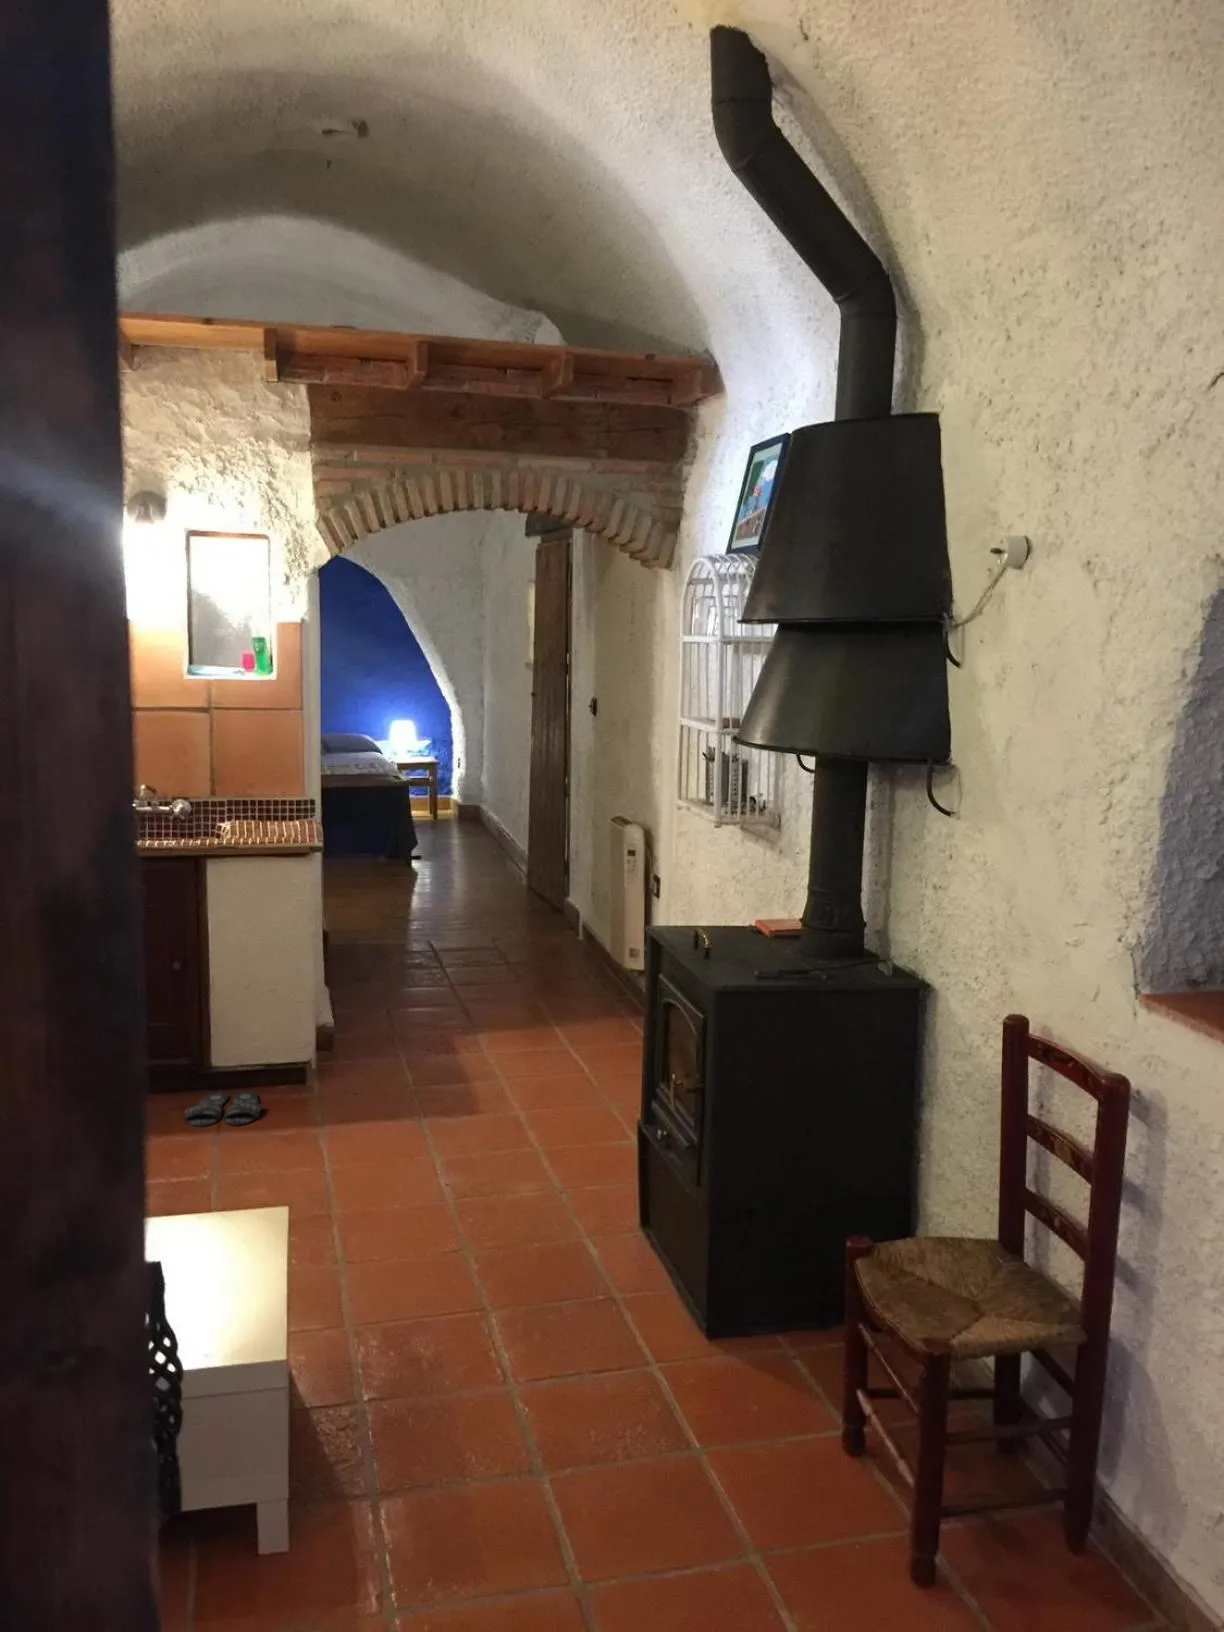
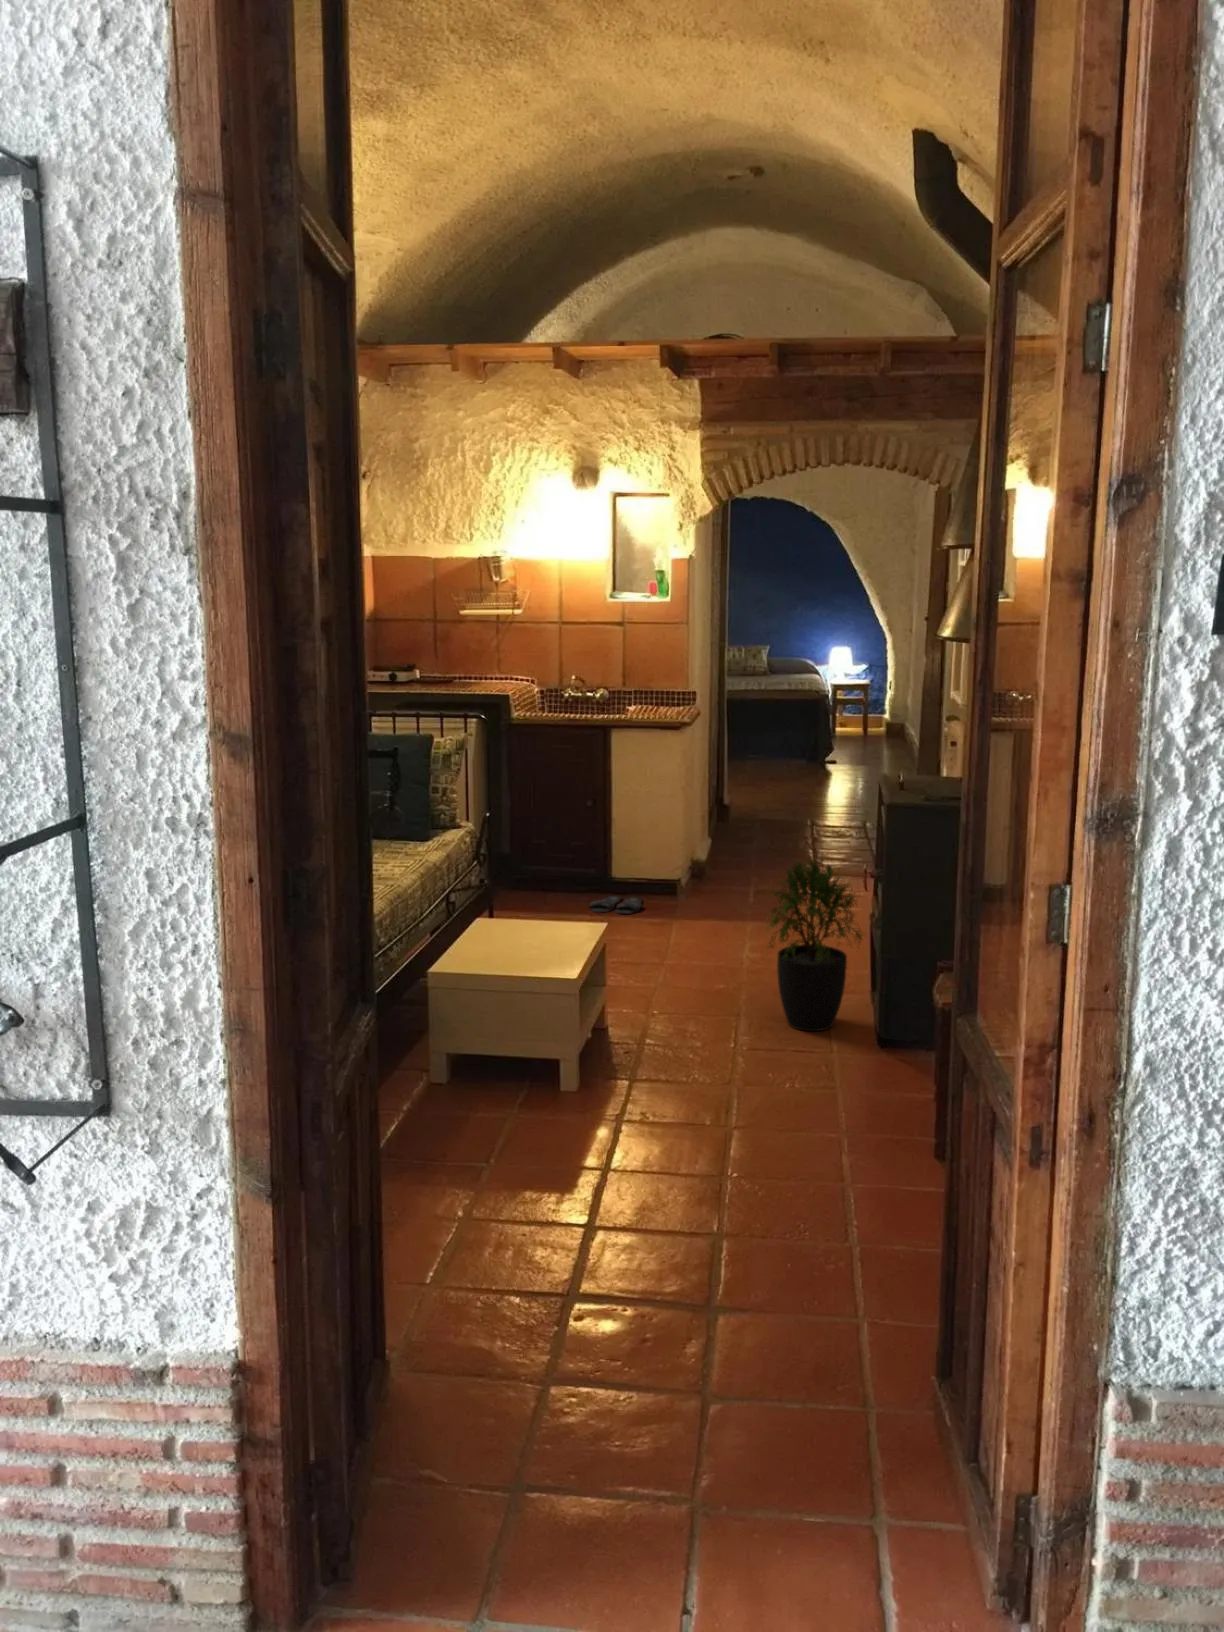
potted plant: none [512,1062,676,1318] -> present [766,861,862,1031]

